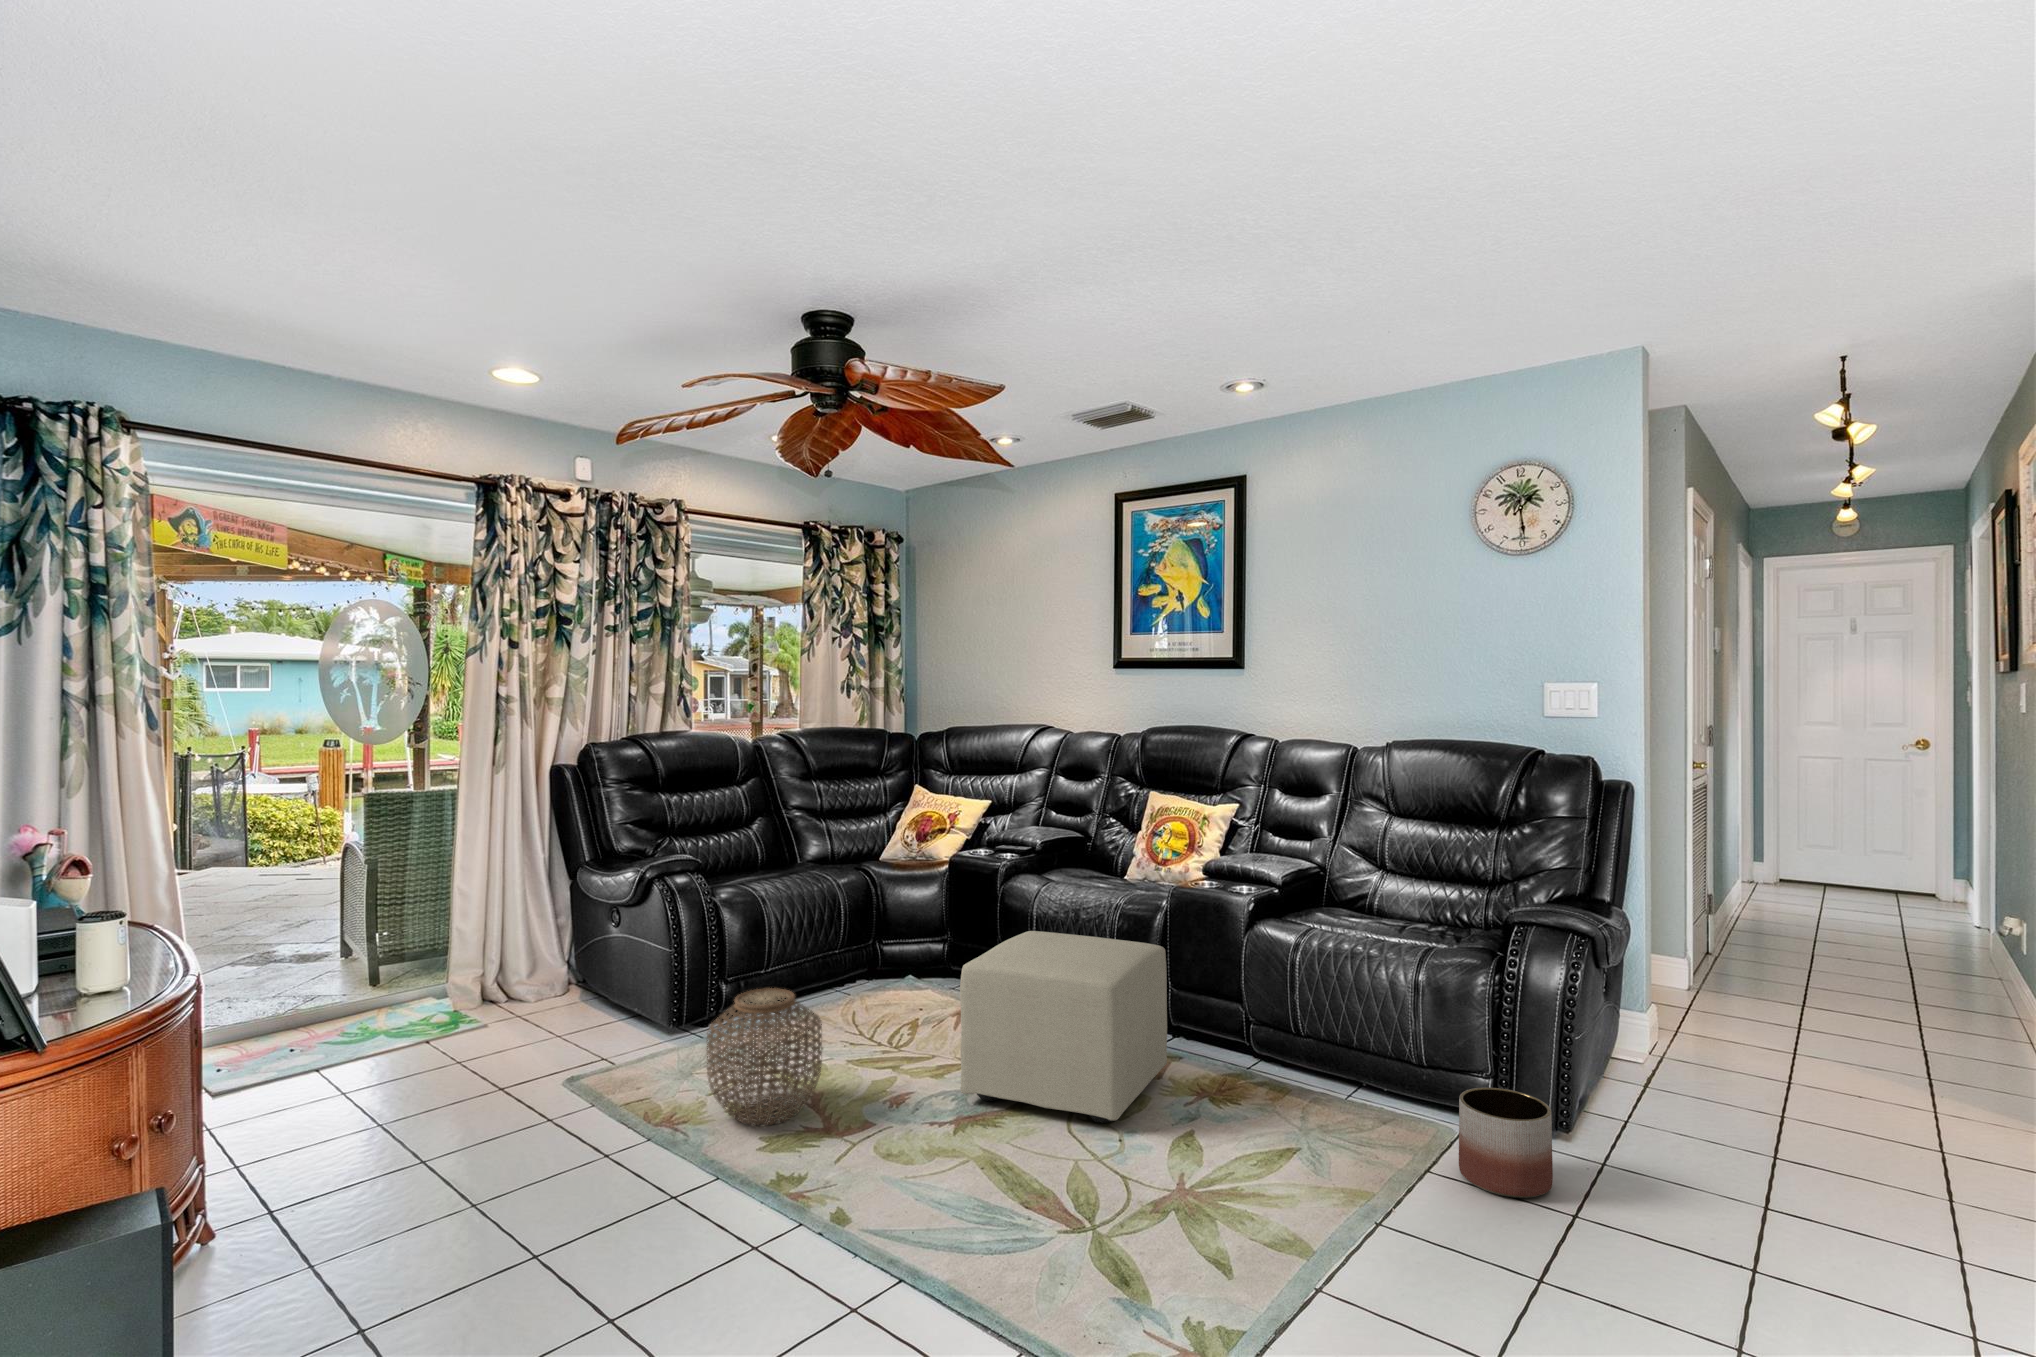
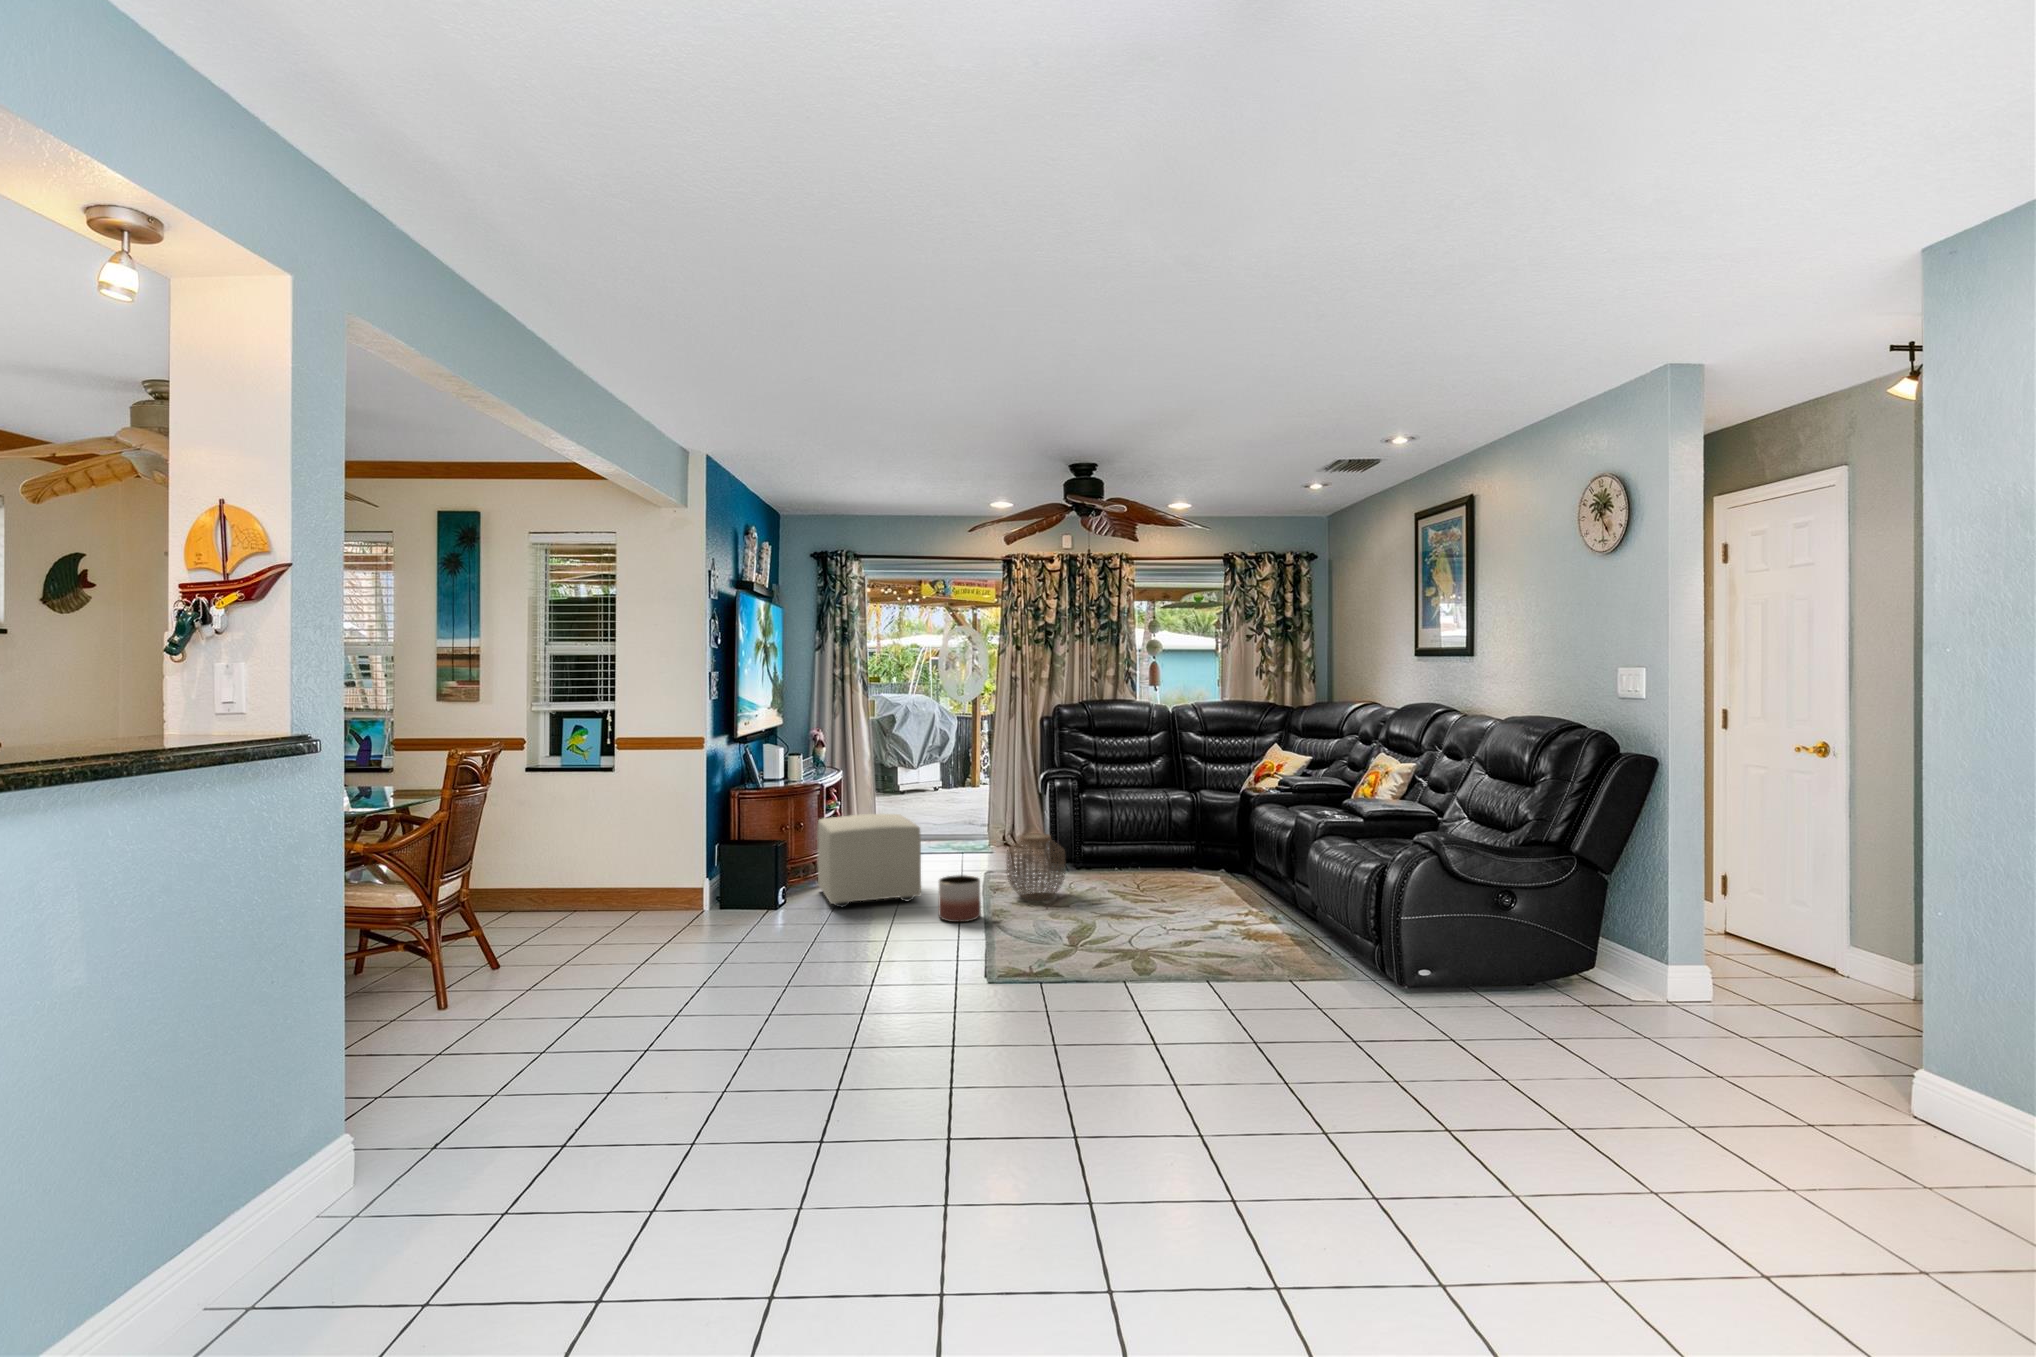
ottoman: present [960,931,1167,1123] -> present [817,814,921,907]
planter: present [1459,1088,1553,1198] -> present [939,875,981,922]

